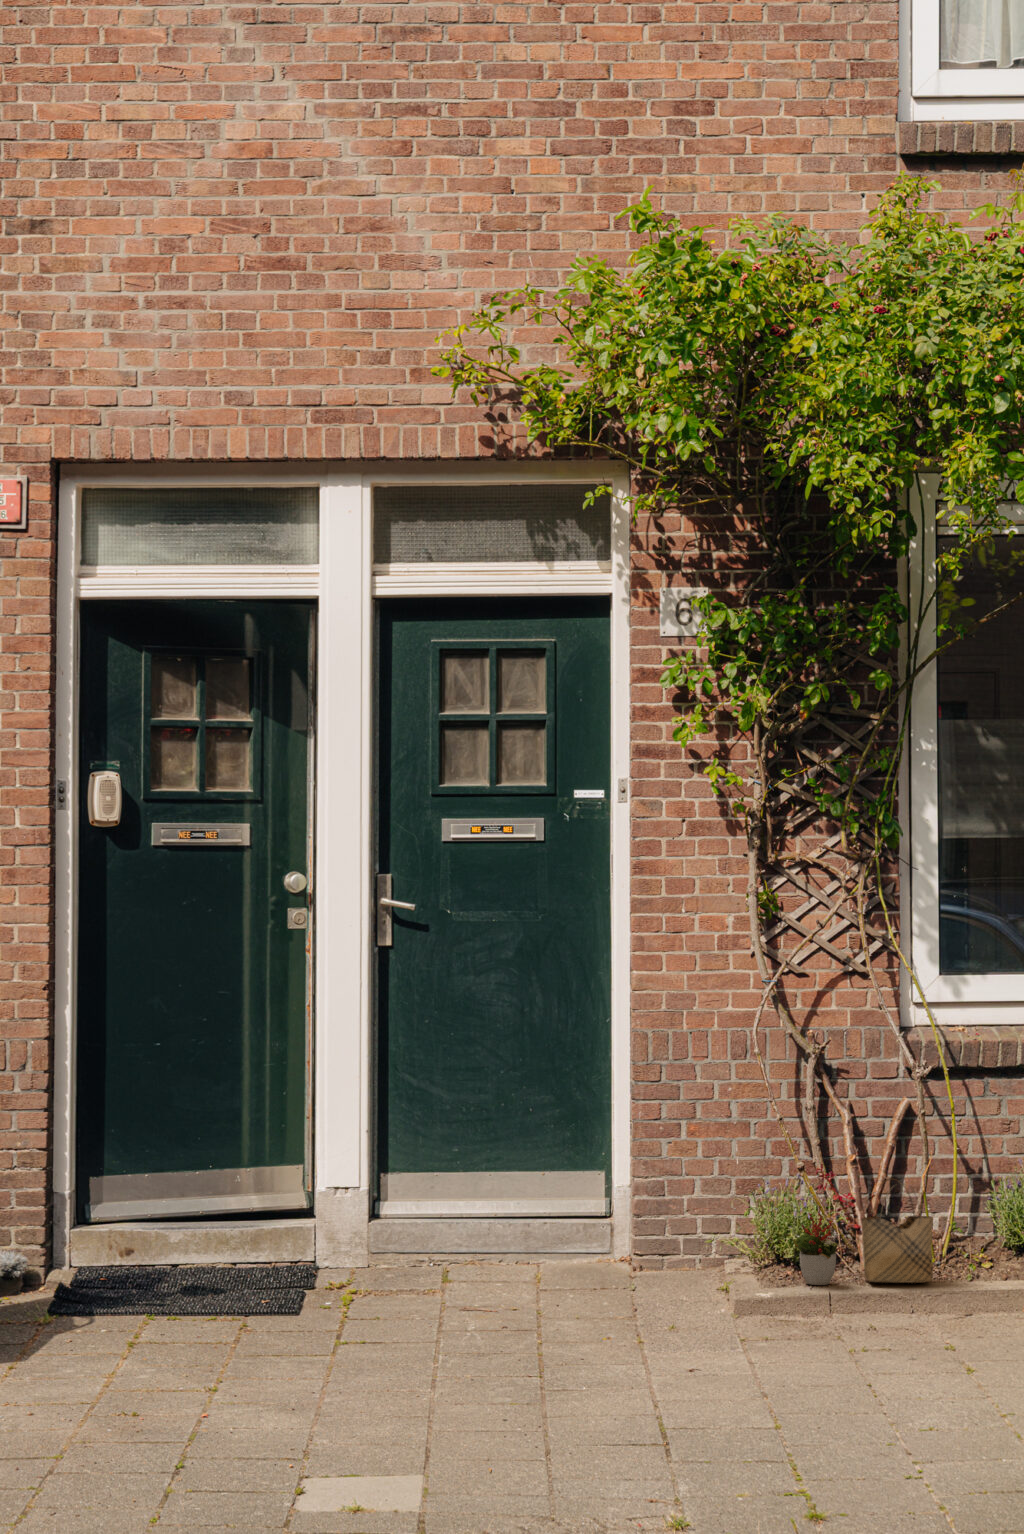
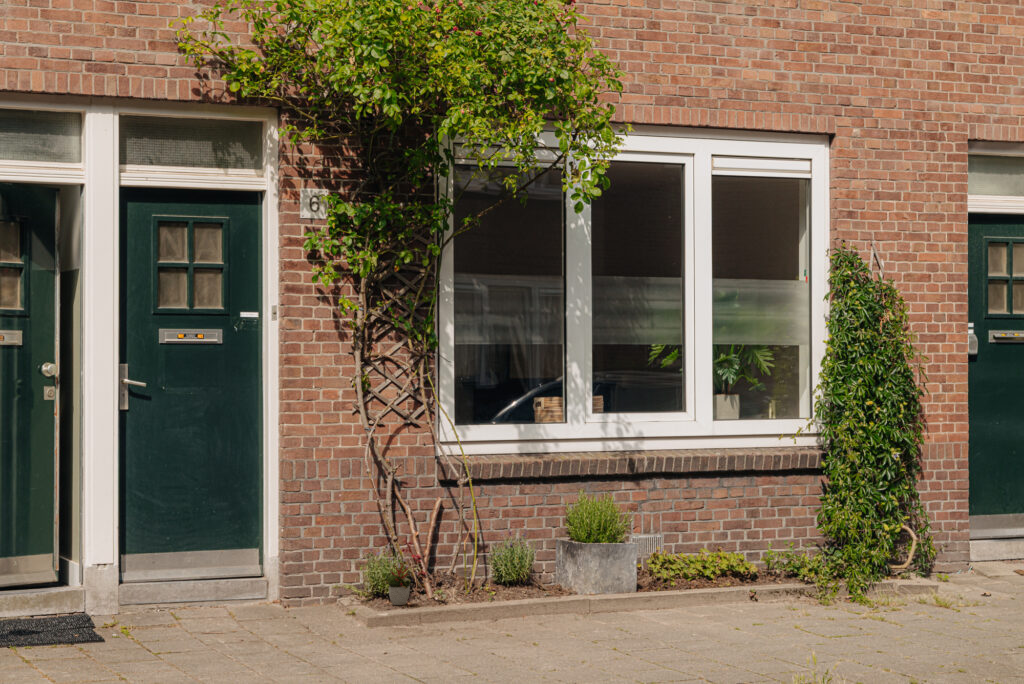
woven basket: present [861,1178,933,1283] -> none [423,541,464,601]

